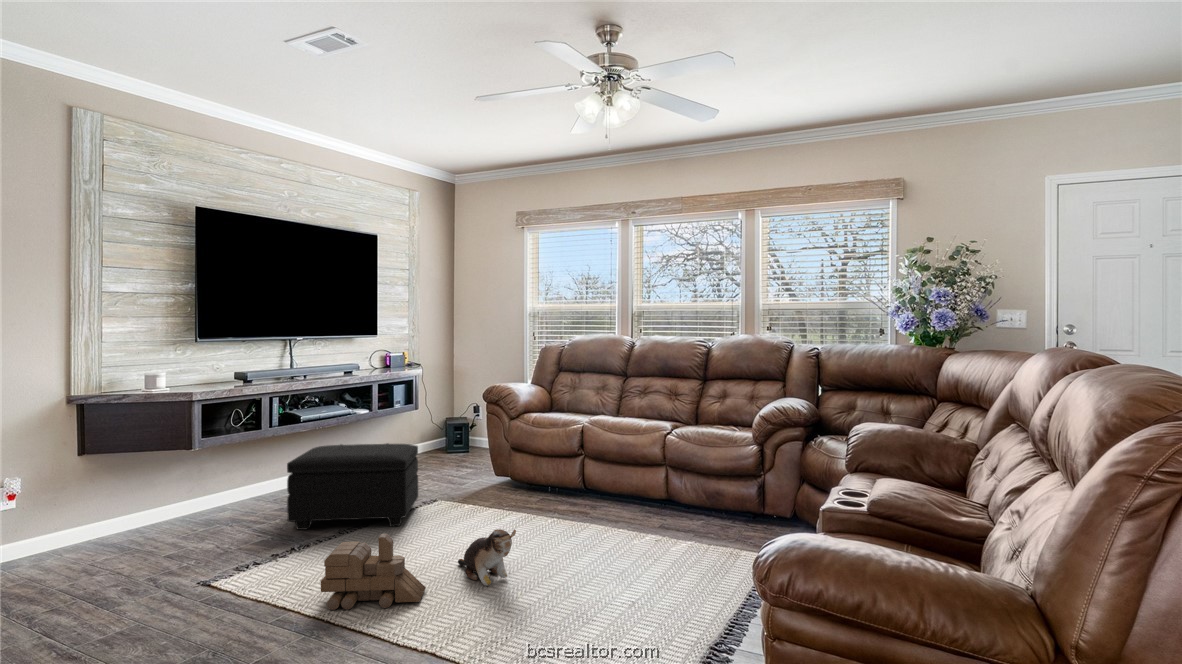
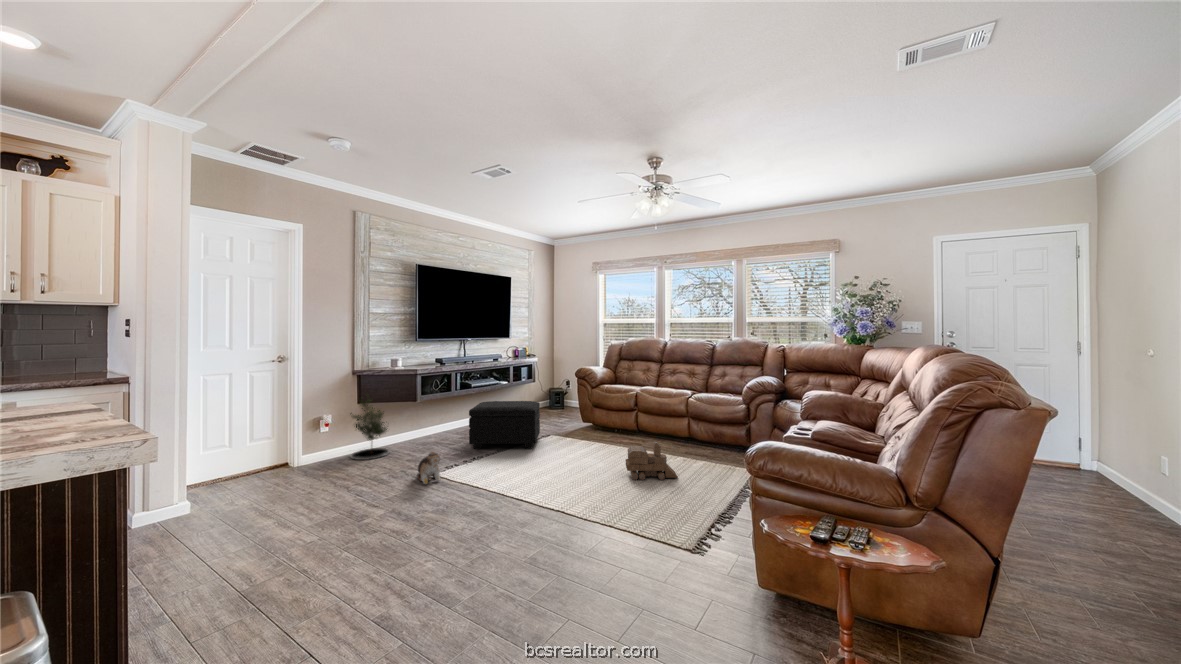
potted tree: none [56,435,140,558] -> present [350,398,390,460]
plush toy: present [458,529,516,586] -> present [417,452,440,484]
toy train: present [321,534,426,610] -> present [626,442,678,480]

